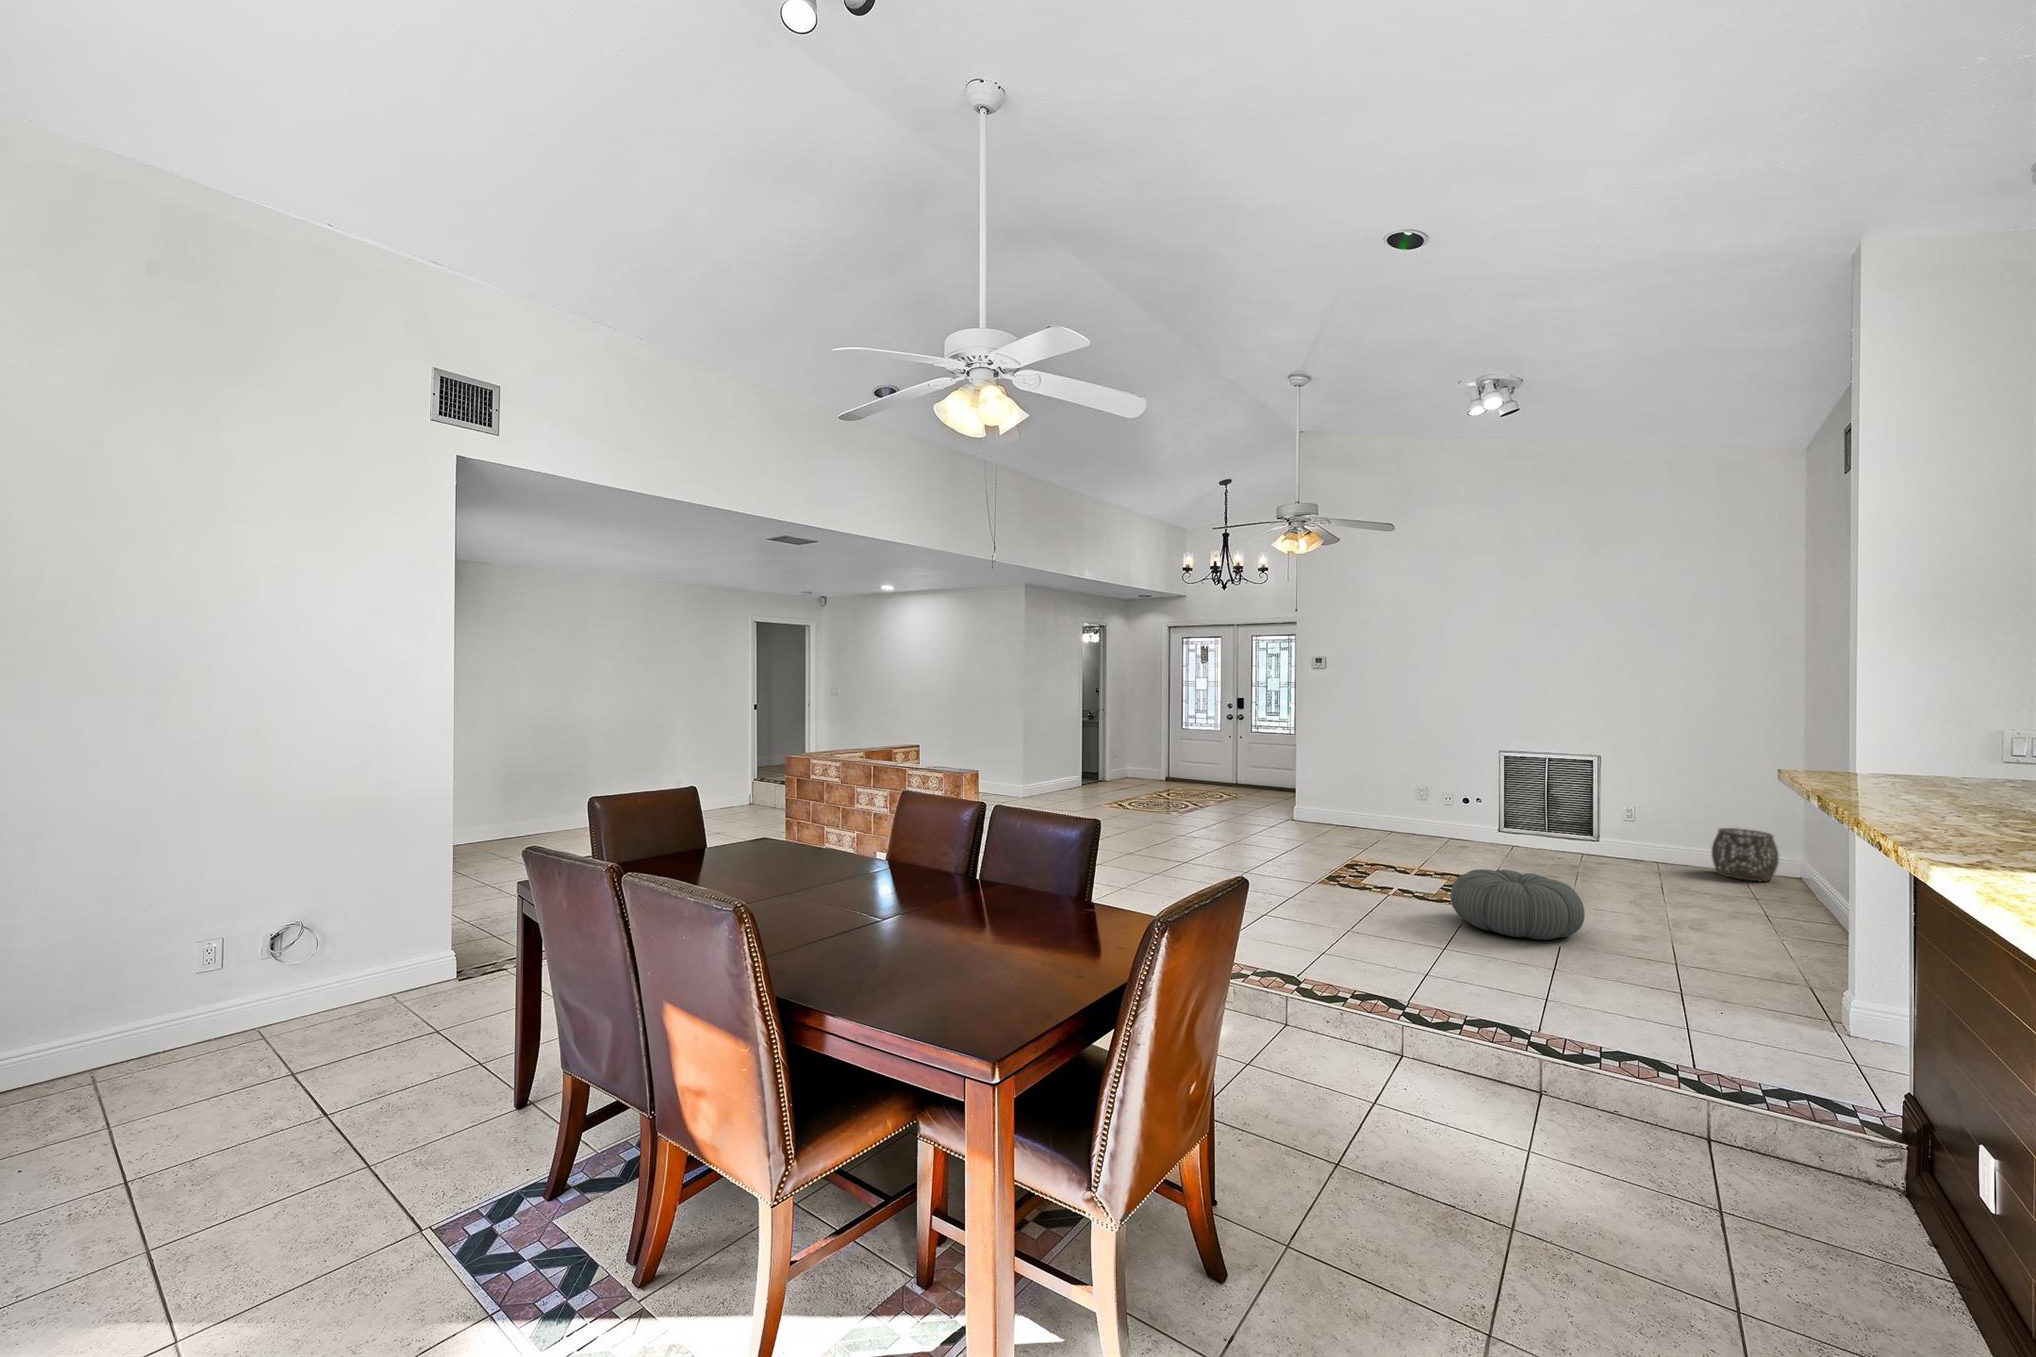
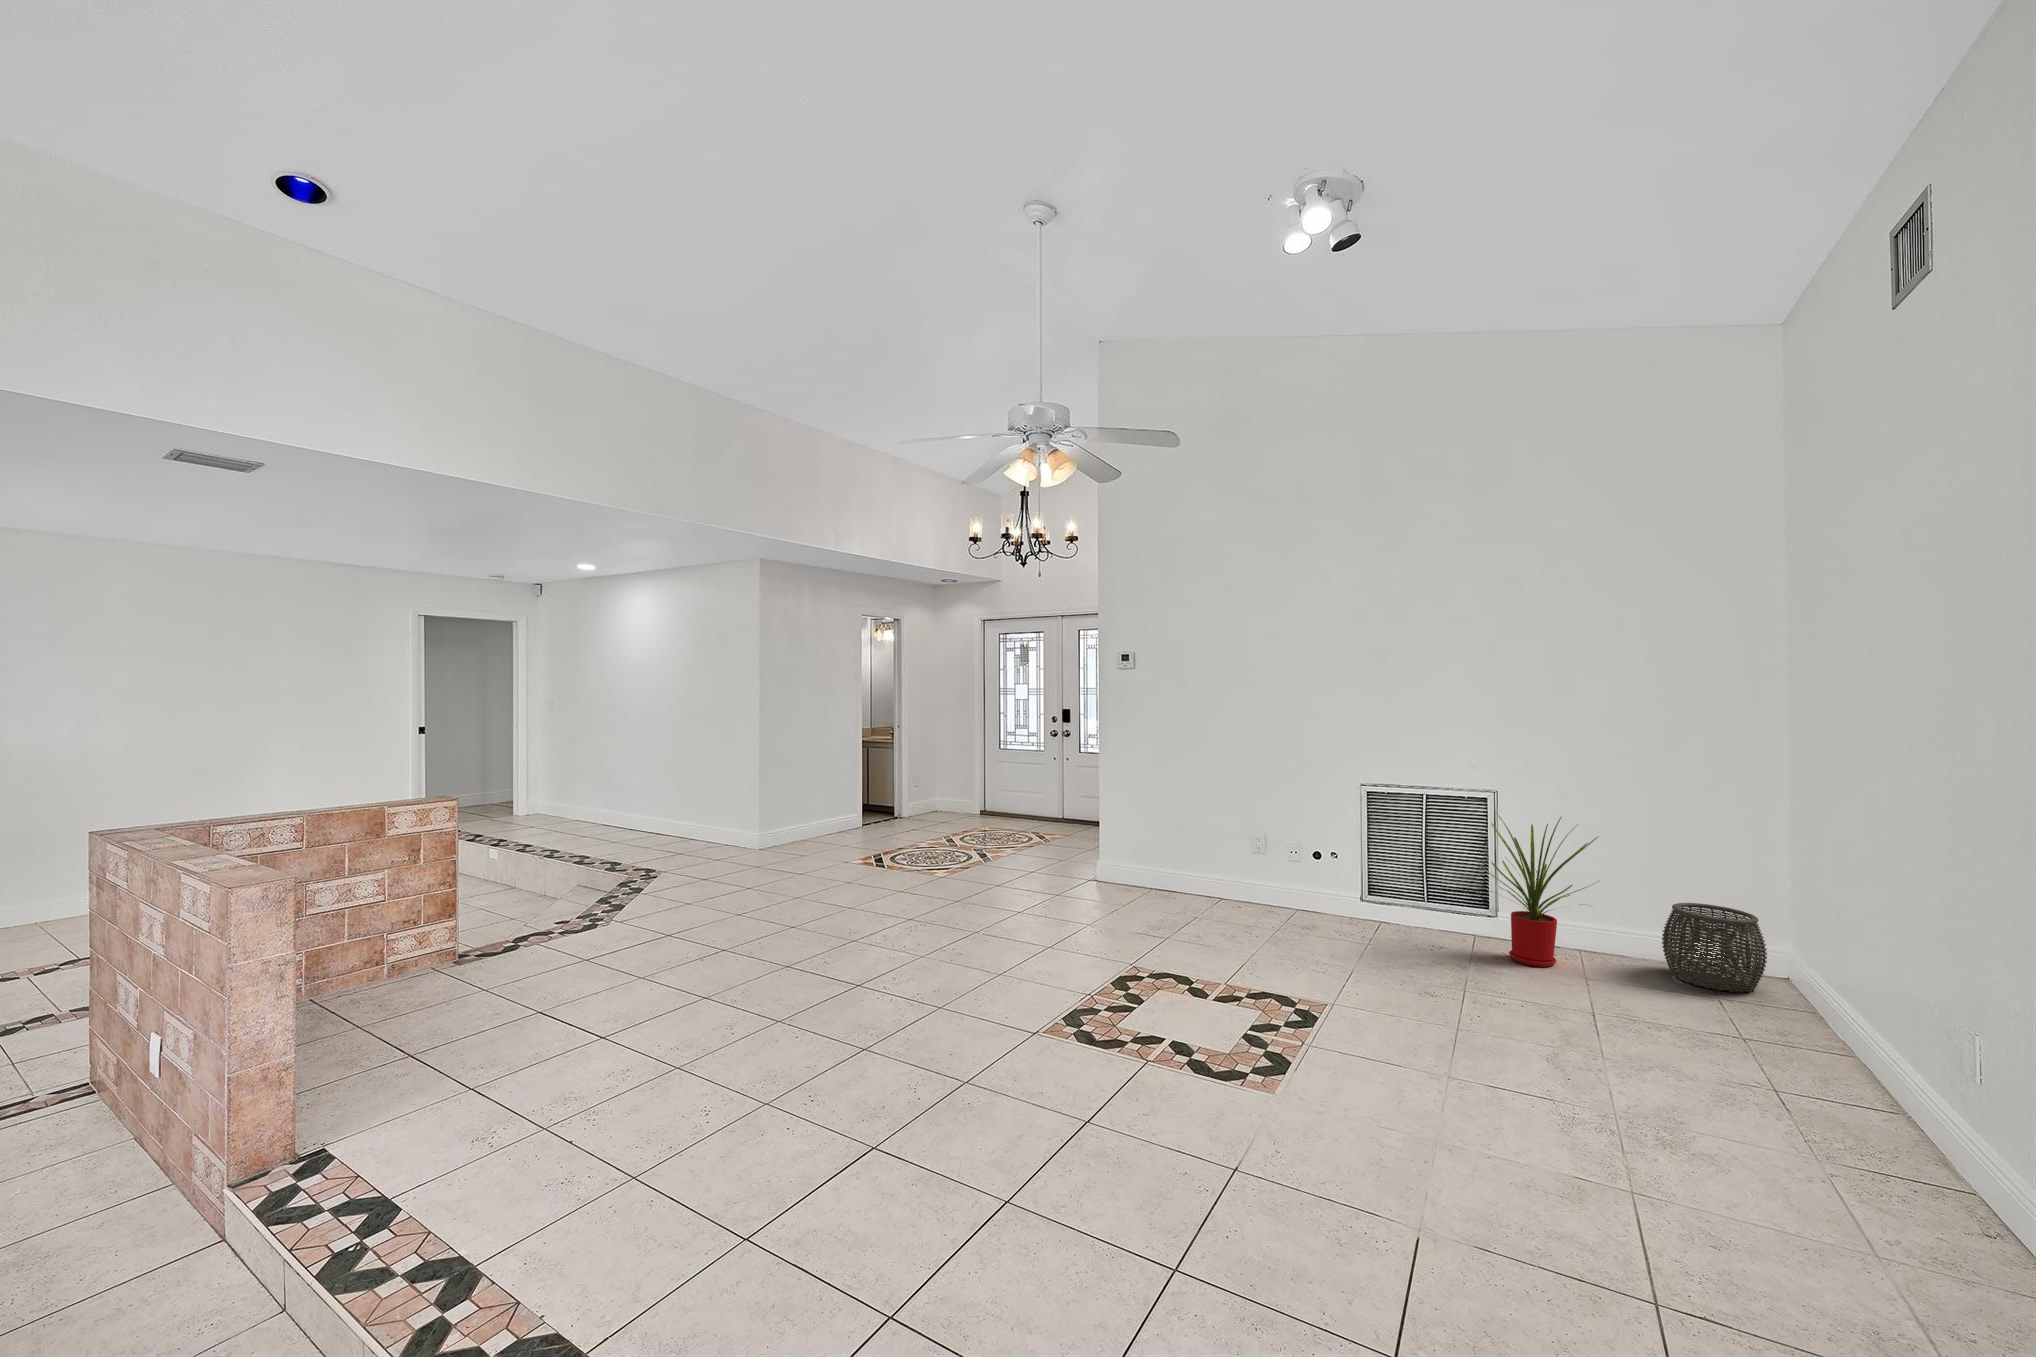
house plant: none [1584,768,1671,869] -> present [1479,814,1599,967]
pouf: present [1451,869,1585,940] -> none [1220,1024,1465,1201]

